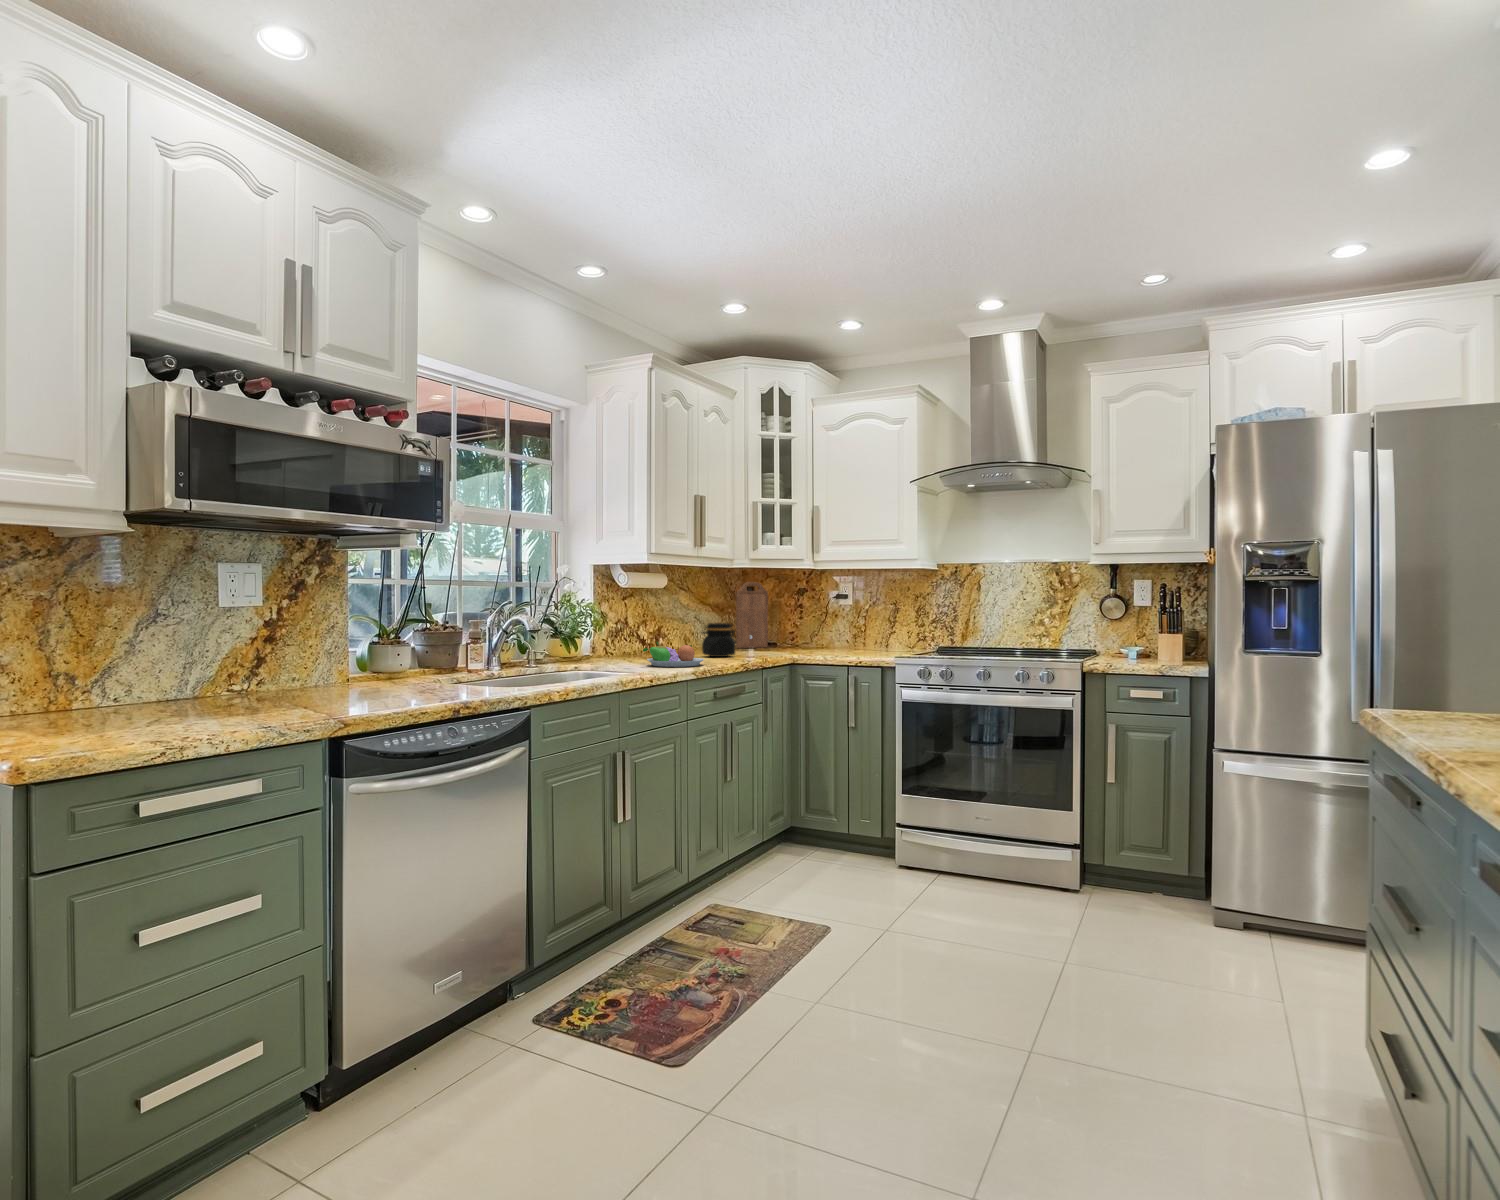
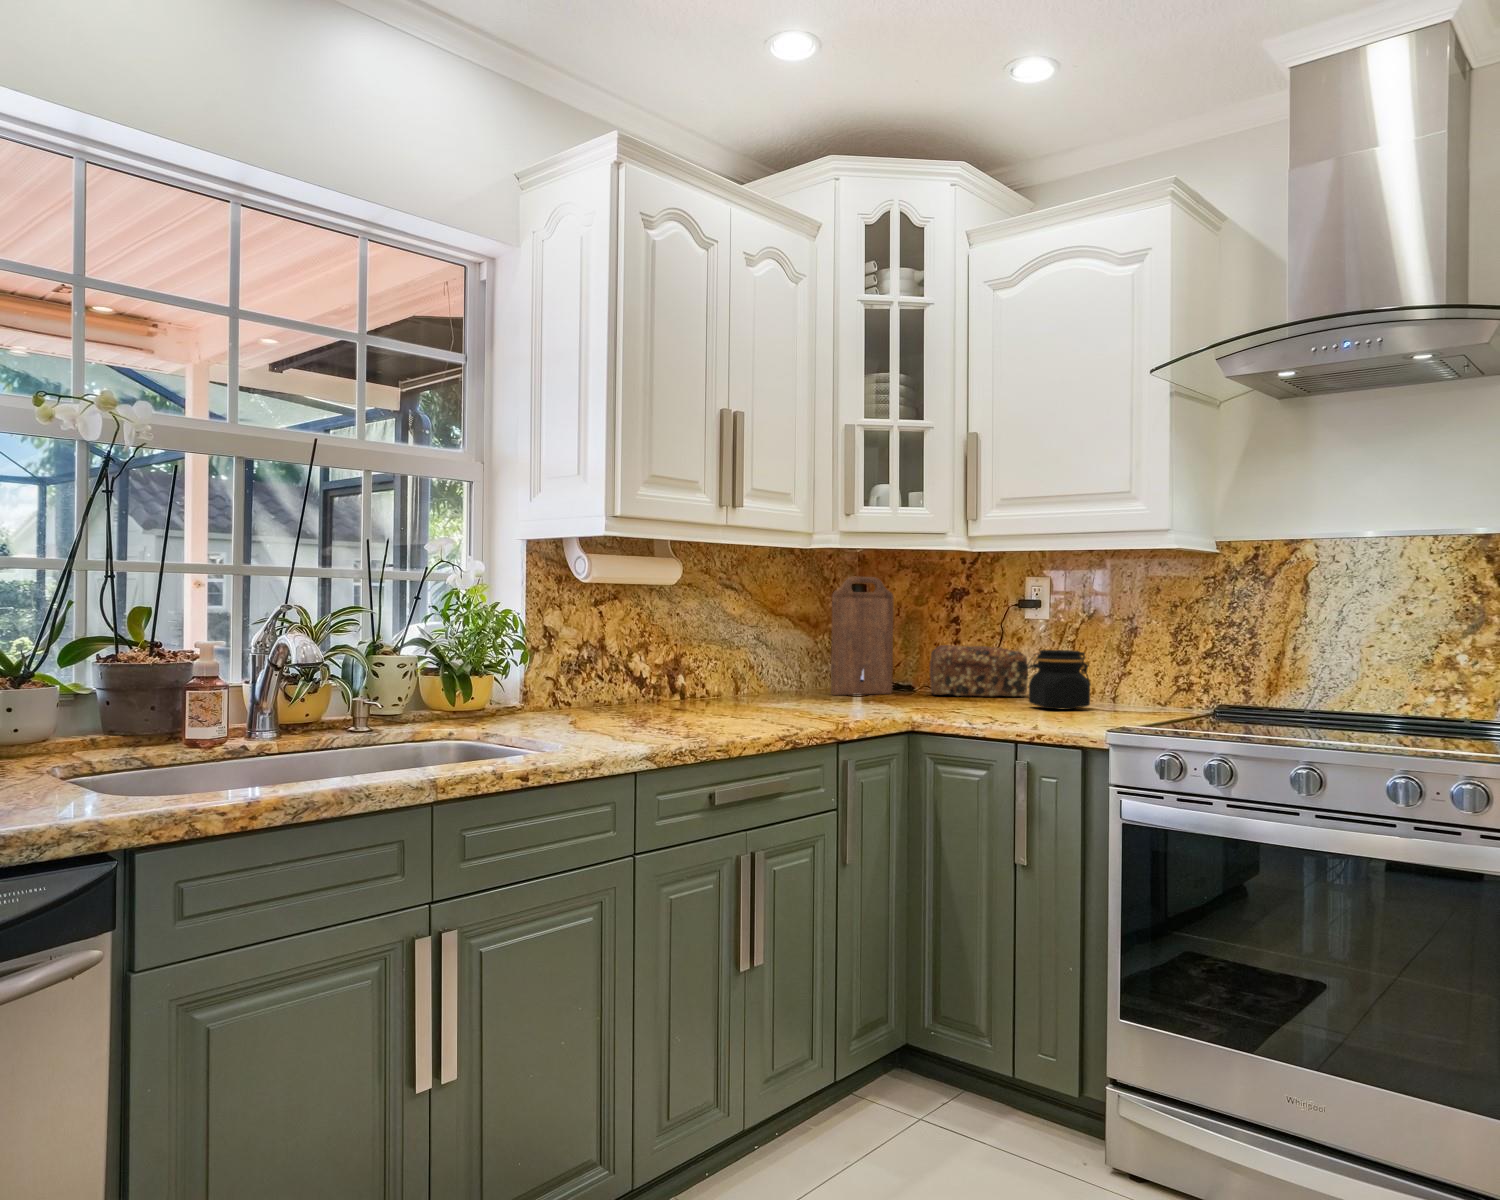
bread loaf: none [787,620,841,647] -> present [930,645,1028,697]
jar: present [701,623,736,657] -> present [1027,650,1091,710]
fruit bowl: present [643,642,704,667] -> none [561,688,690,742]

